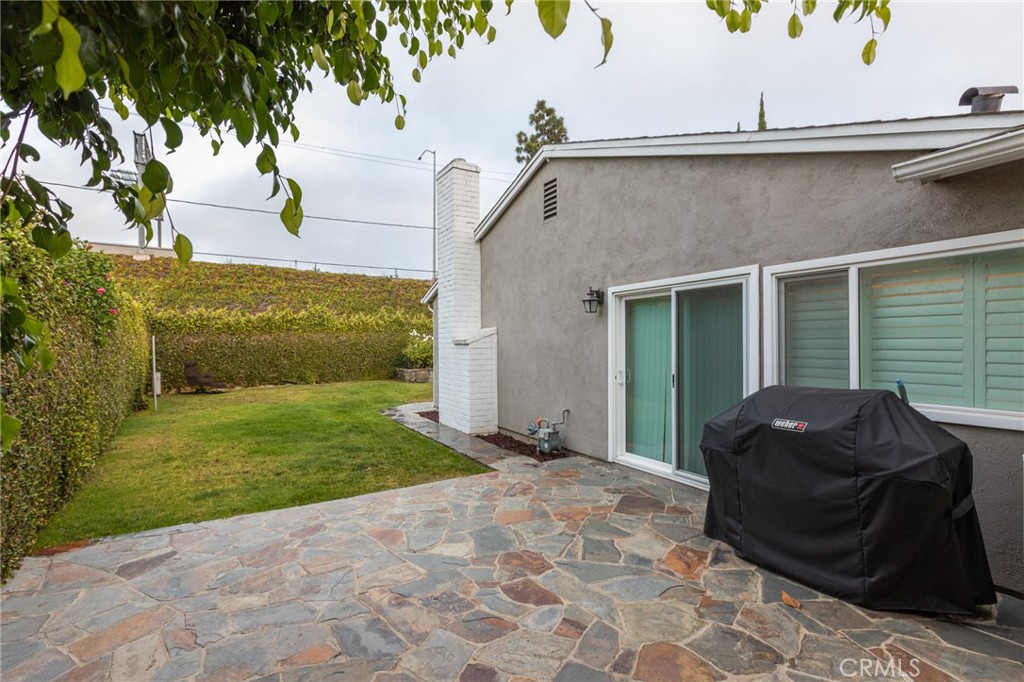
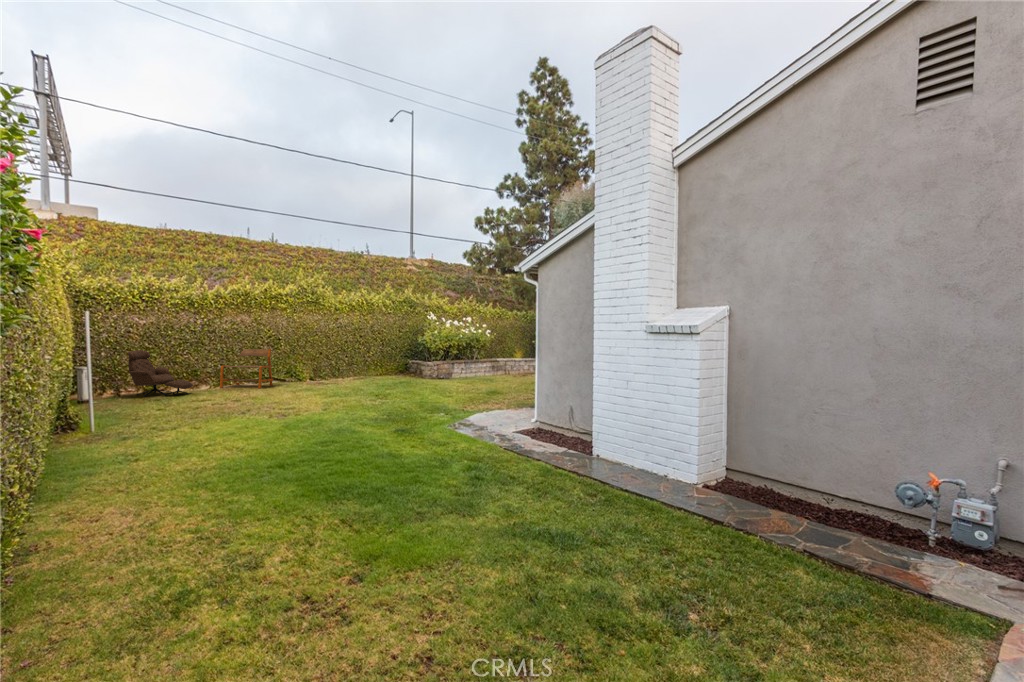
bench: none [249,360,288,390] -> present [220,349,273,389]

